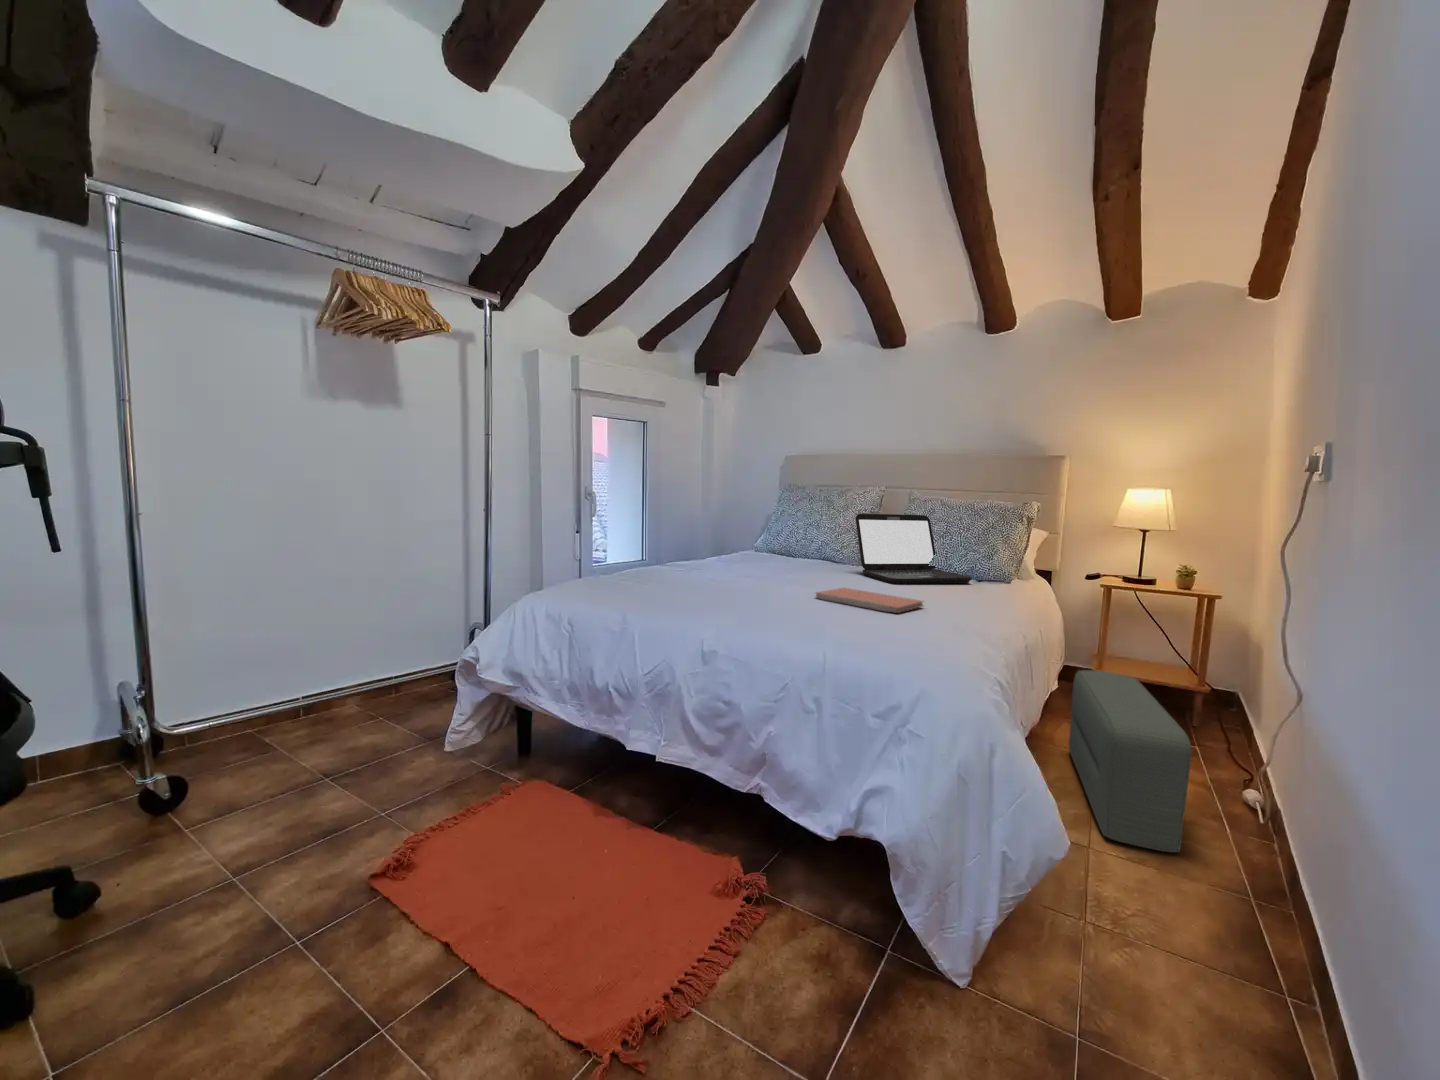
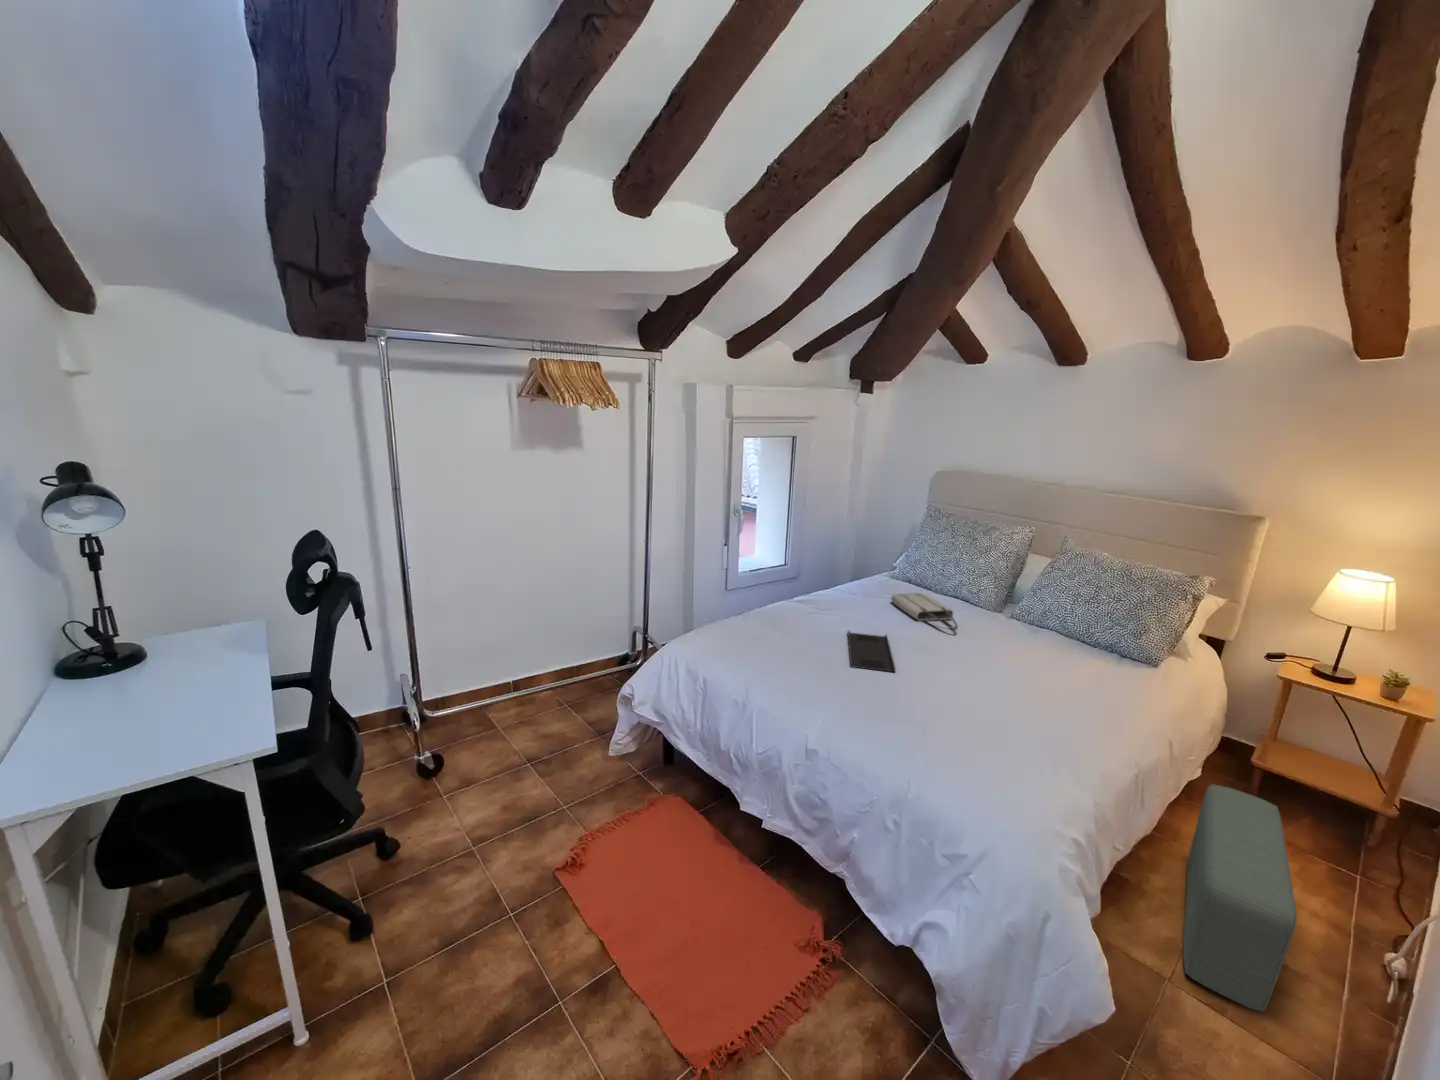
laptop: present [856,514,972,584] -> none [986,586,1103,676]
tote bag: none [760,549,831,566] -> present [891,593,957,630]
tray: none [724,568,783,586] -> present [848,631,895,672]
notebook: present [816,588,923,613] -> none [918,687,1025,743]

